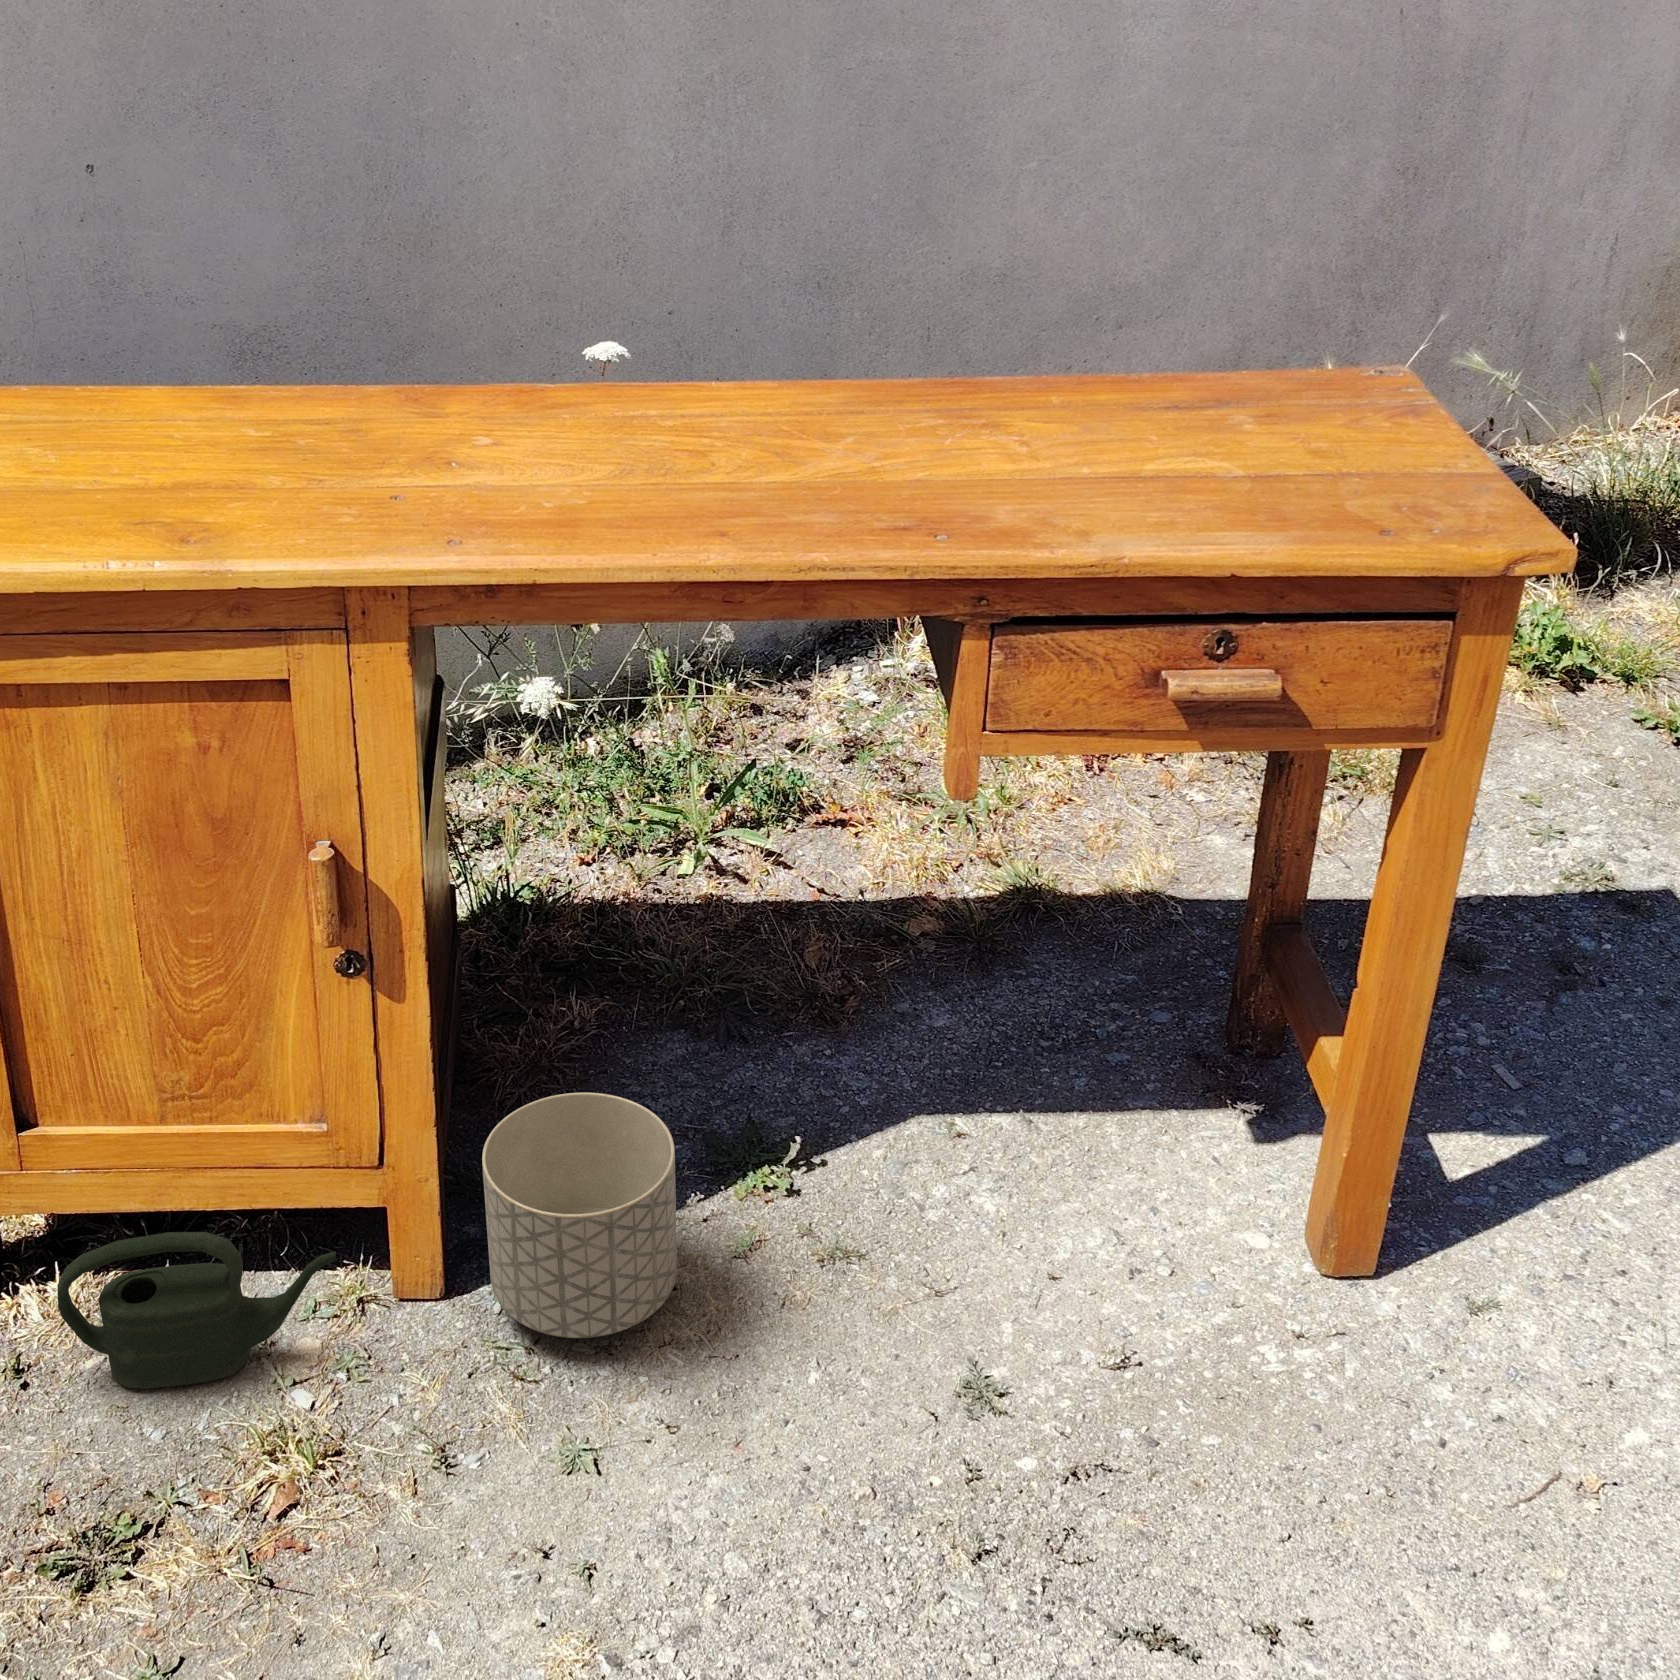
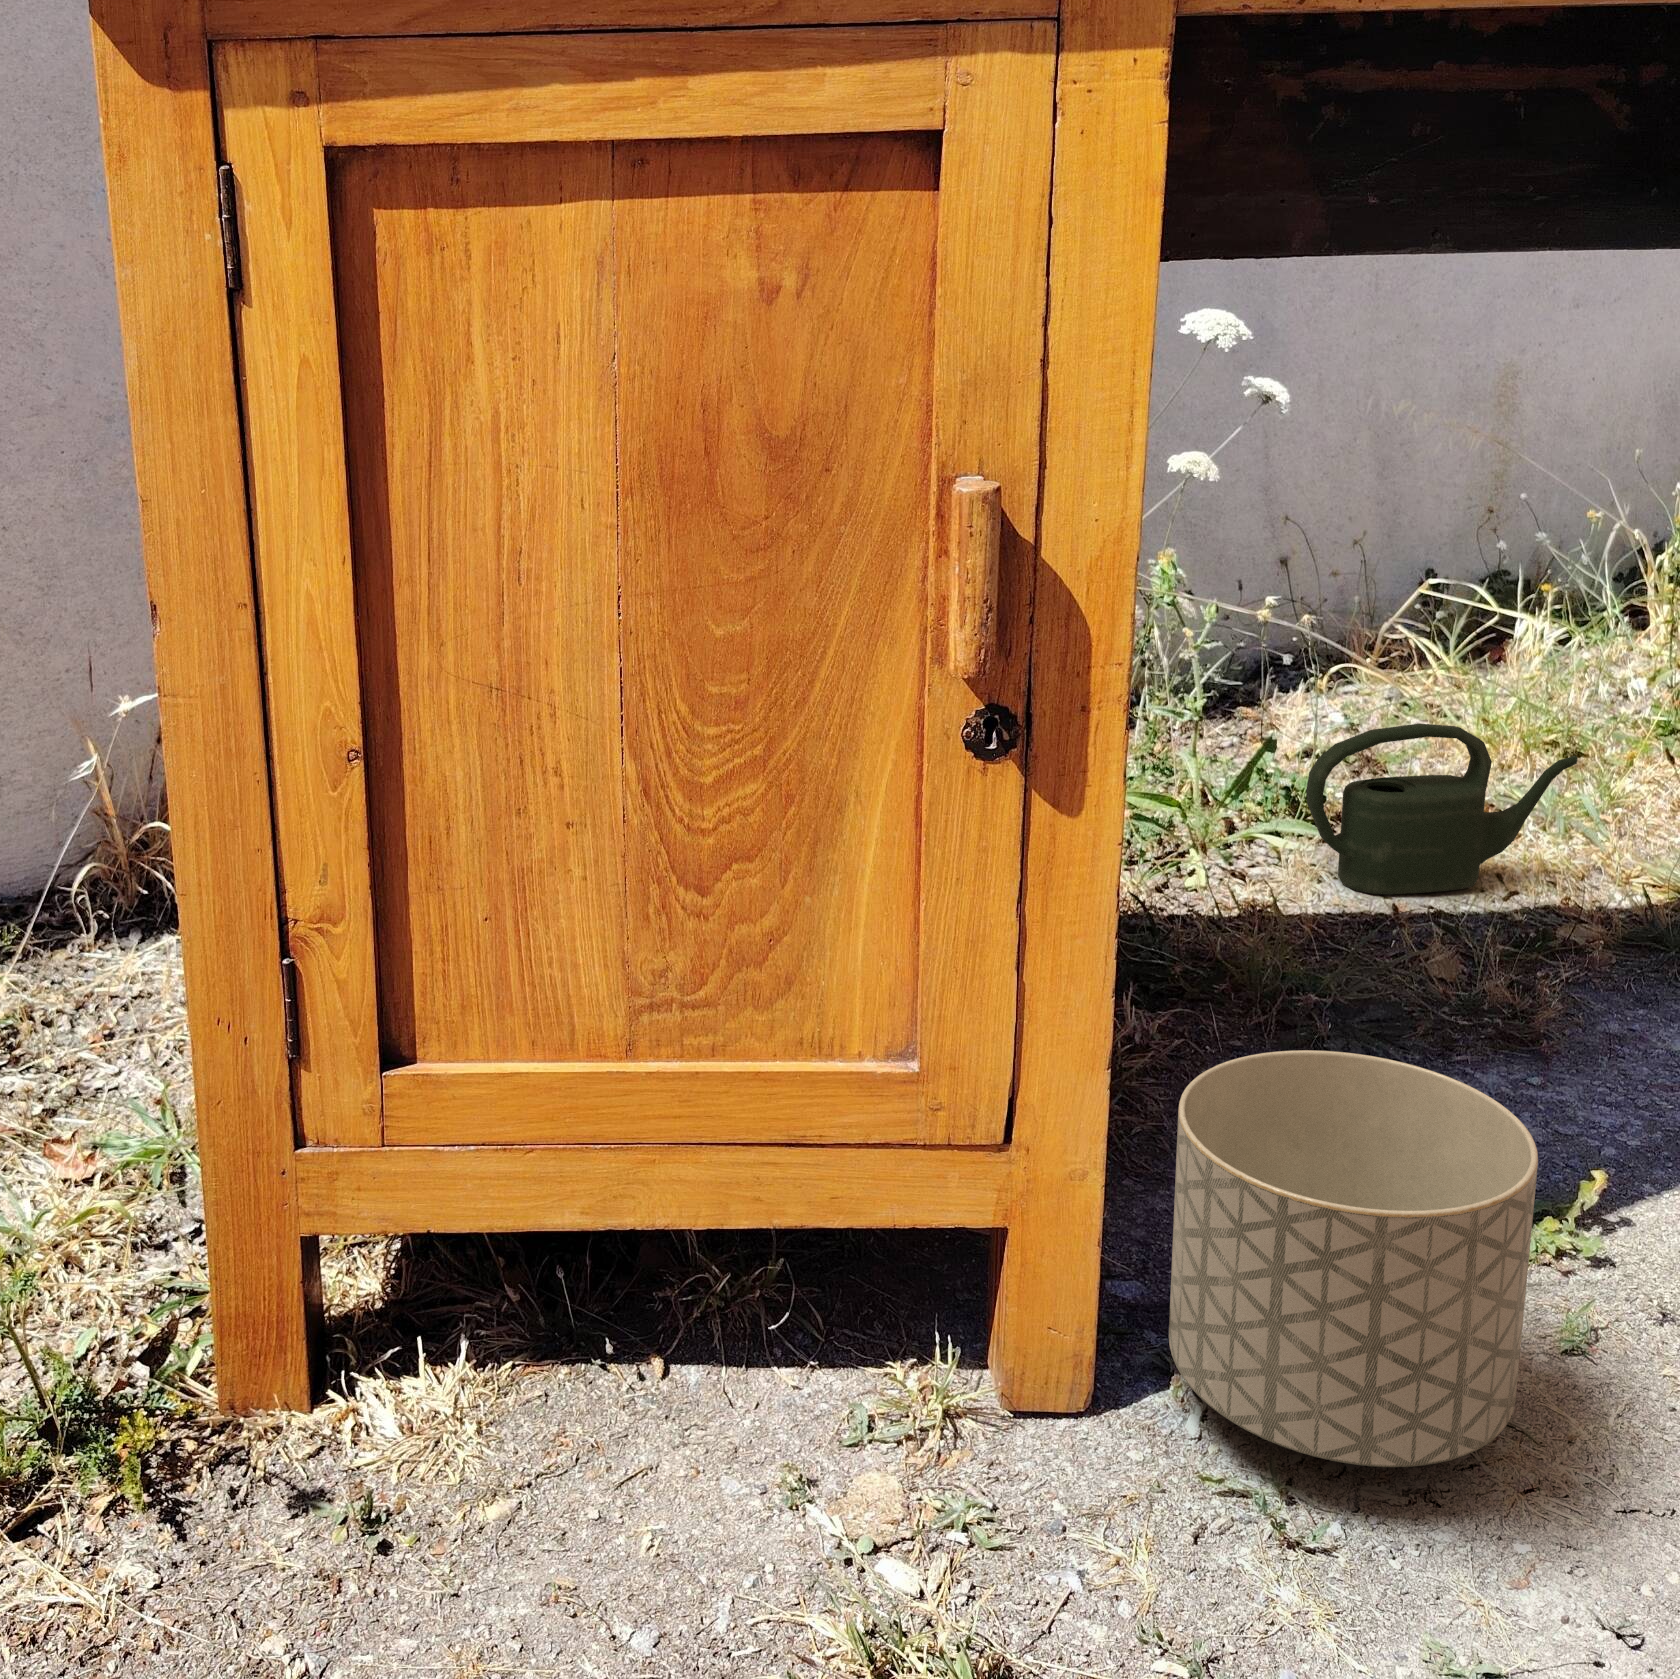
watering can: present [57,1232,336,1389] -> present [1306,724,1577,895]

